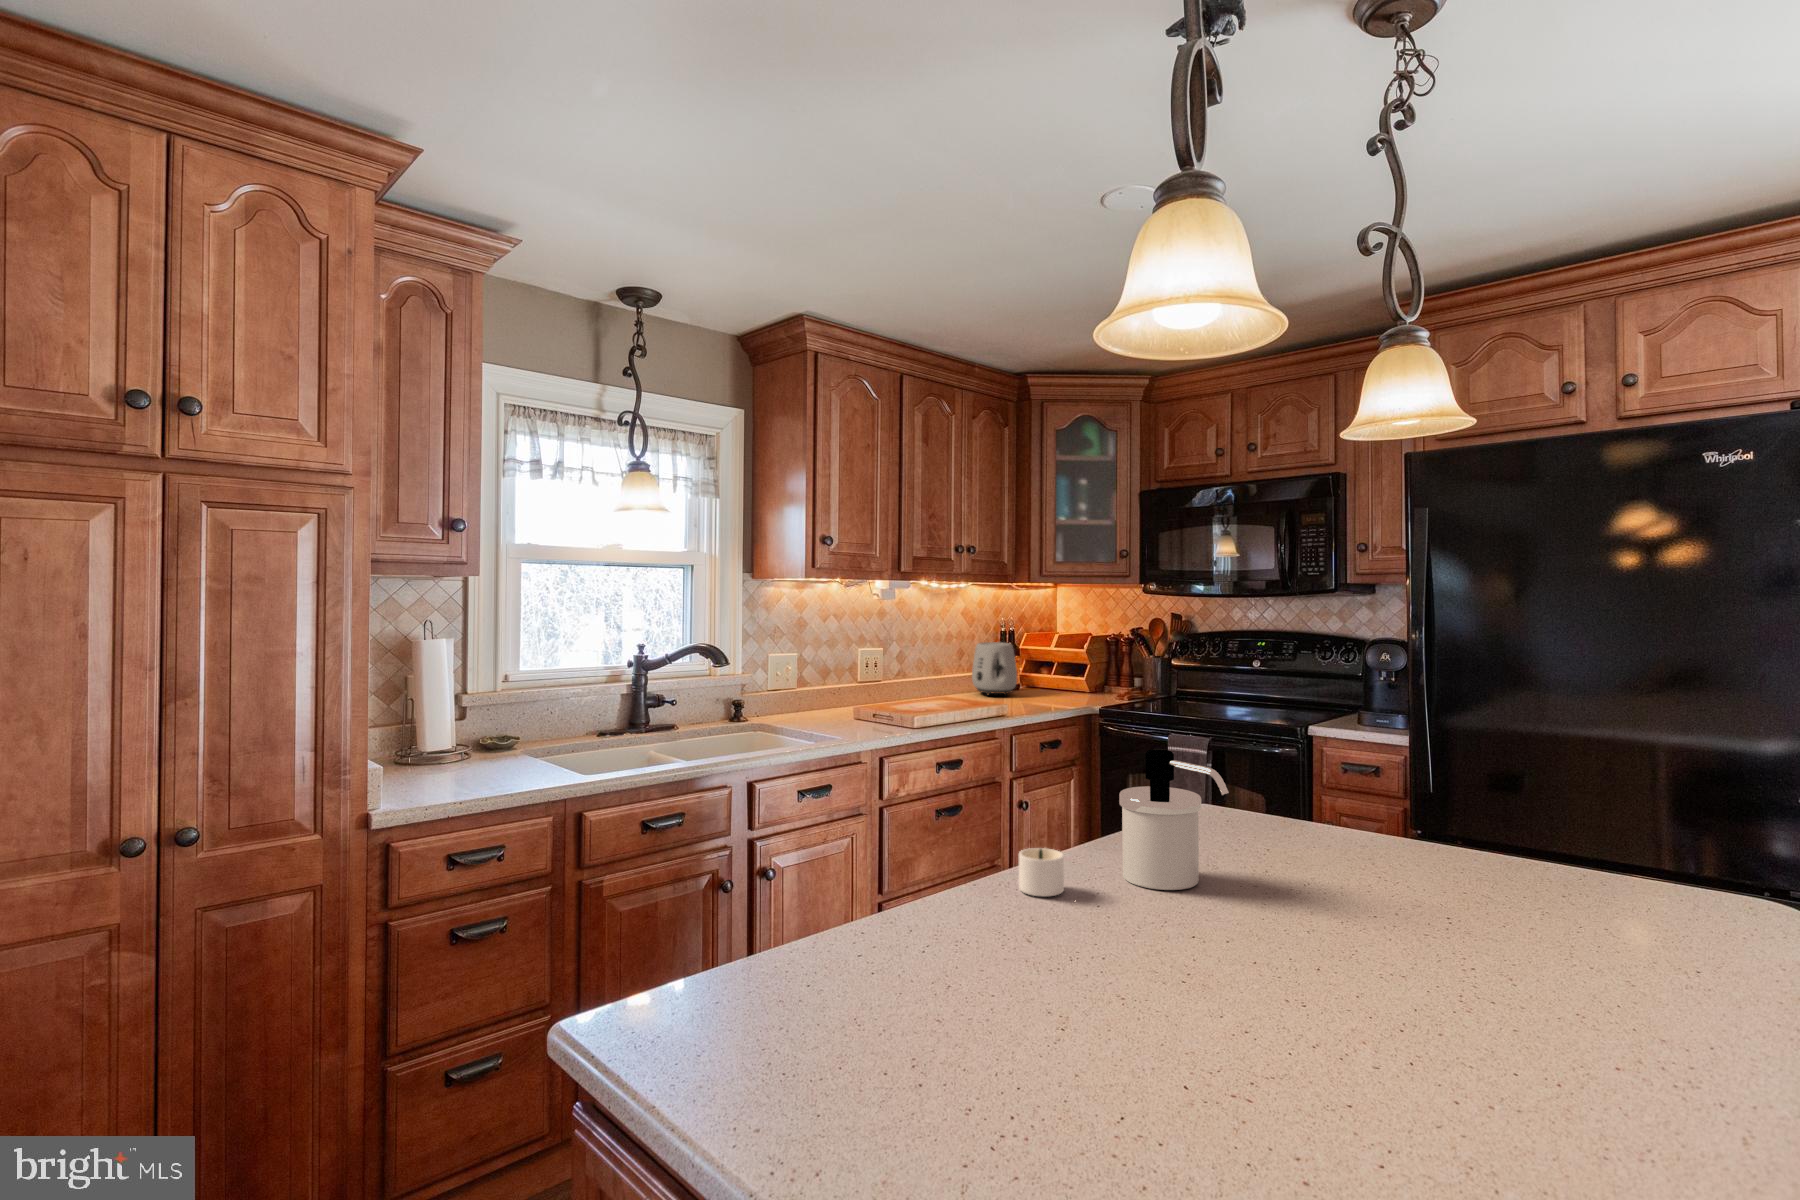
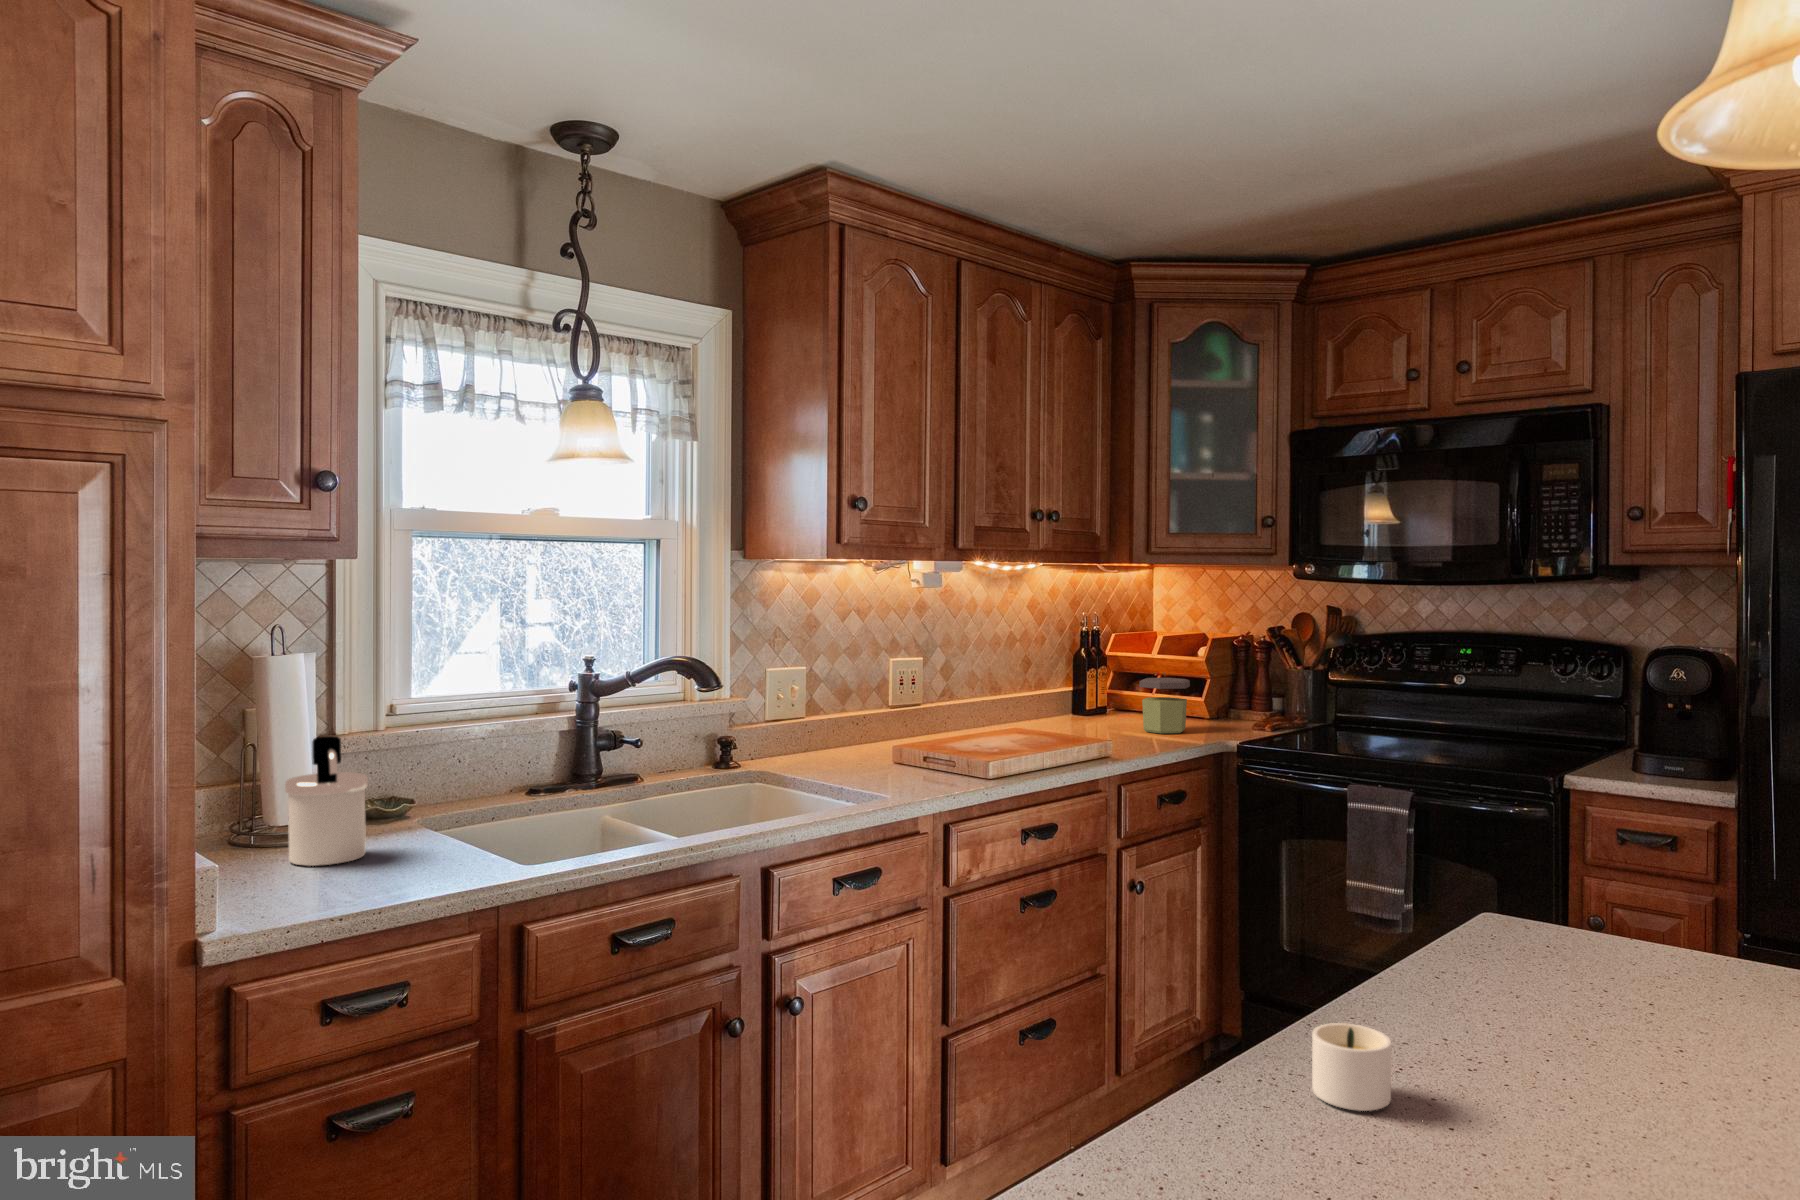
toaster: present [972,642,1018,696] -> none [1044,648,1111,725]
jar: none [1034,663,1070,701] -> present [1139,678,1190,734]
soap dispenser: present [1119,749,1229,890] -> present [285,736,368,866]

